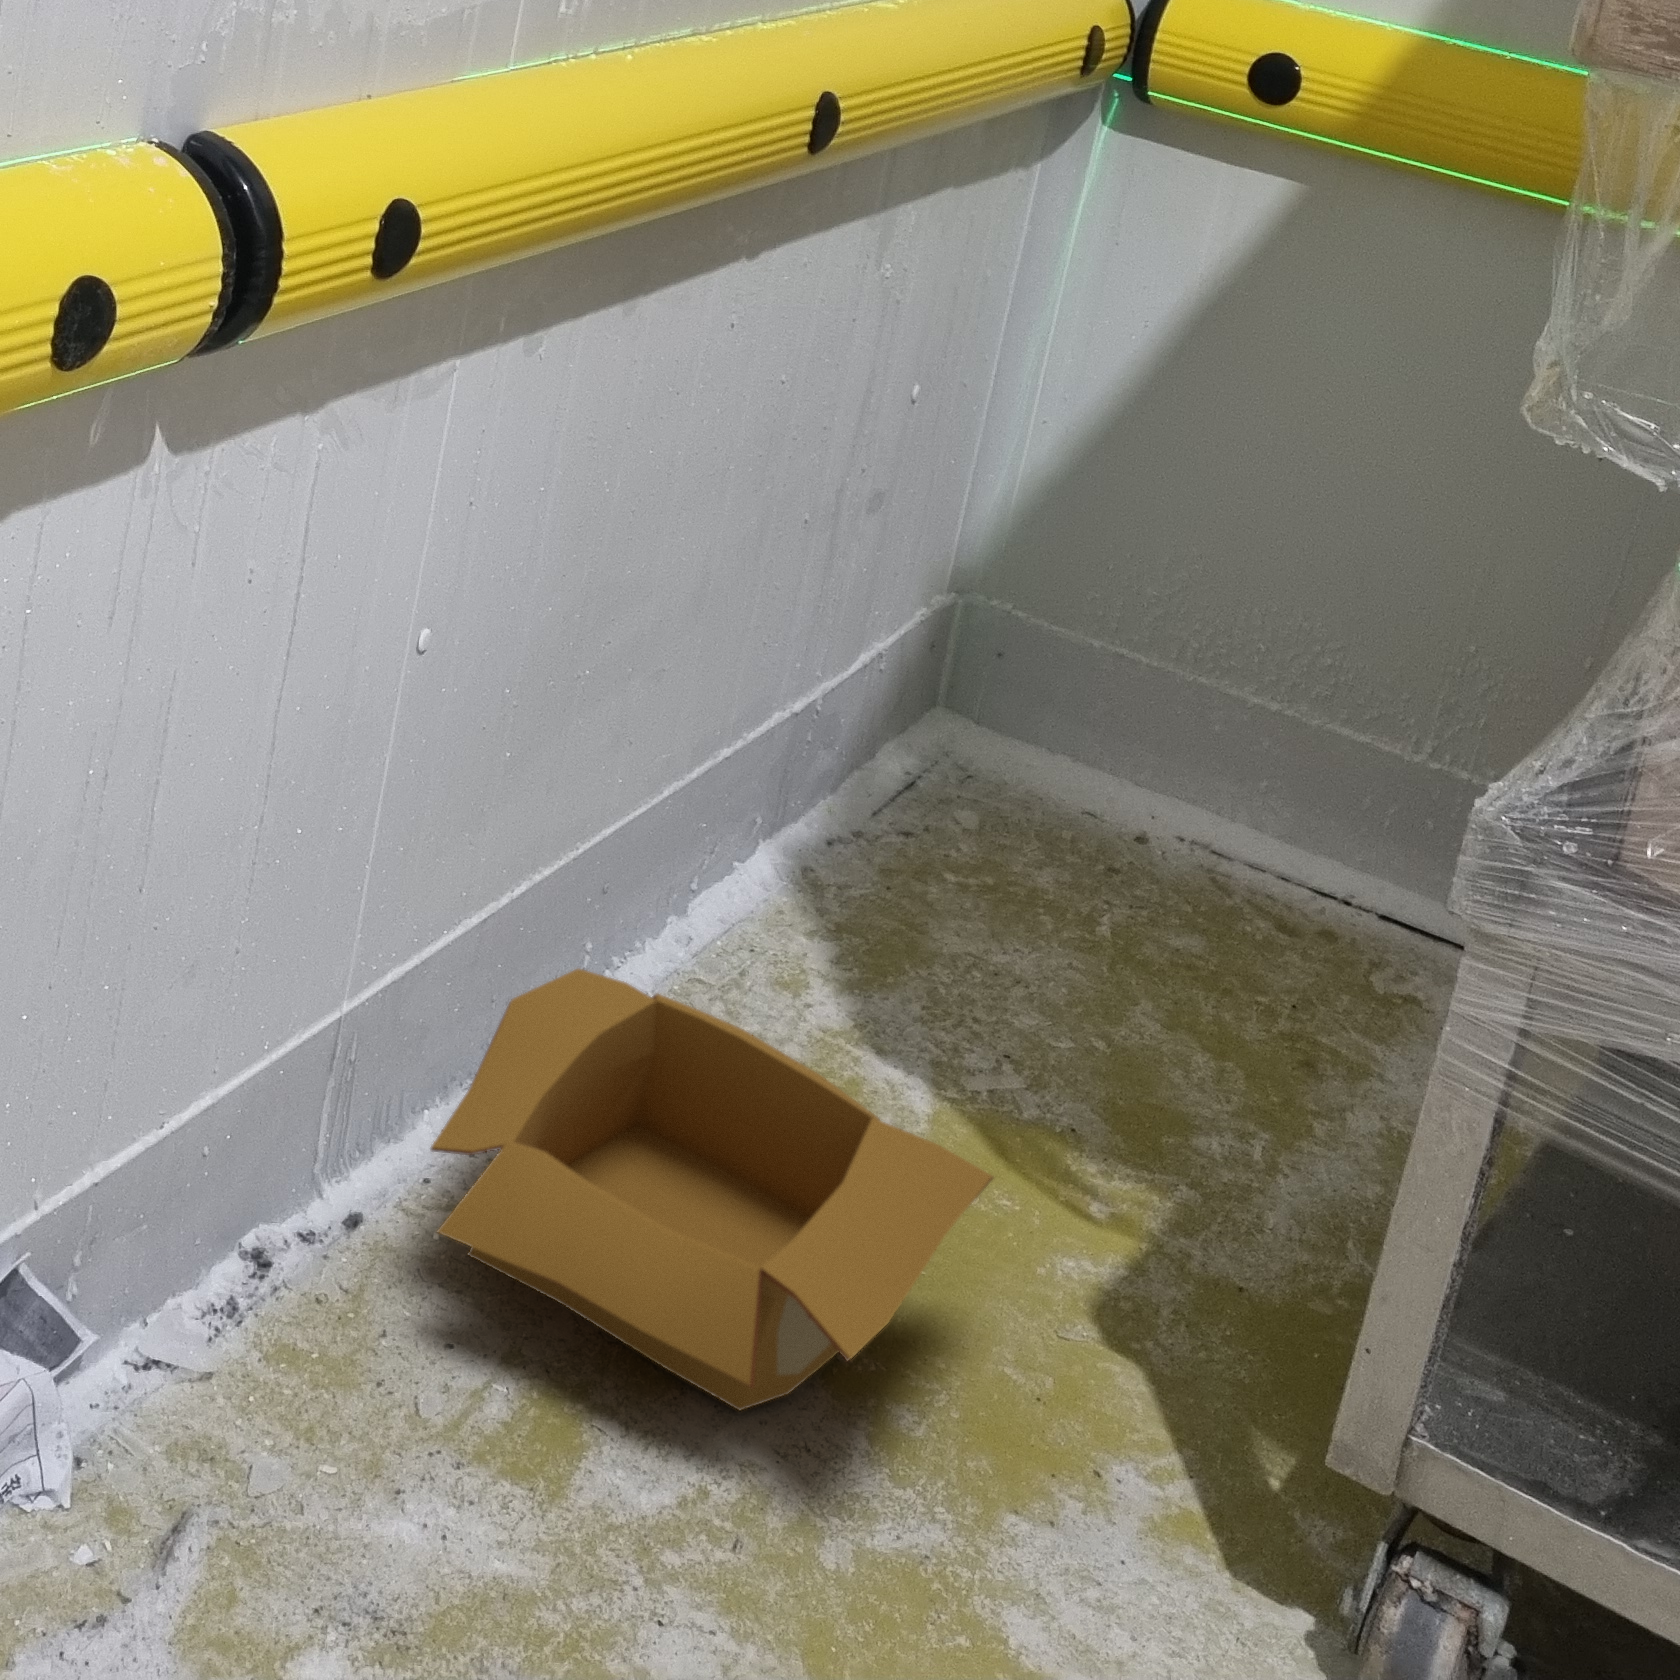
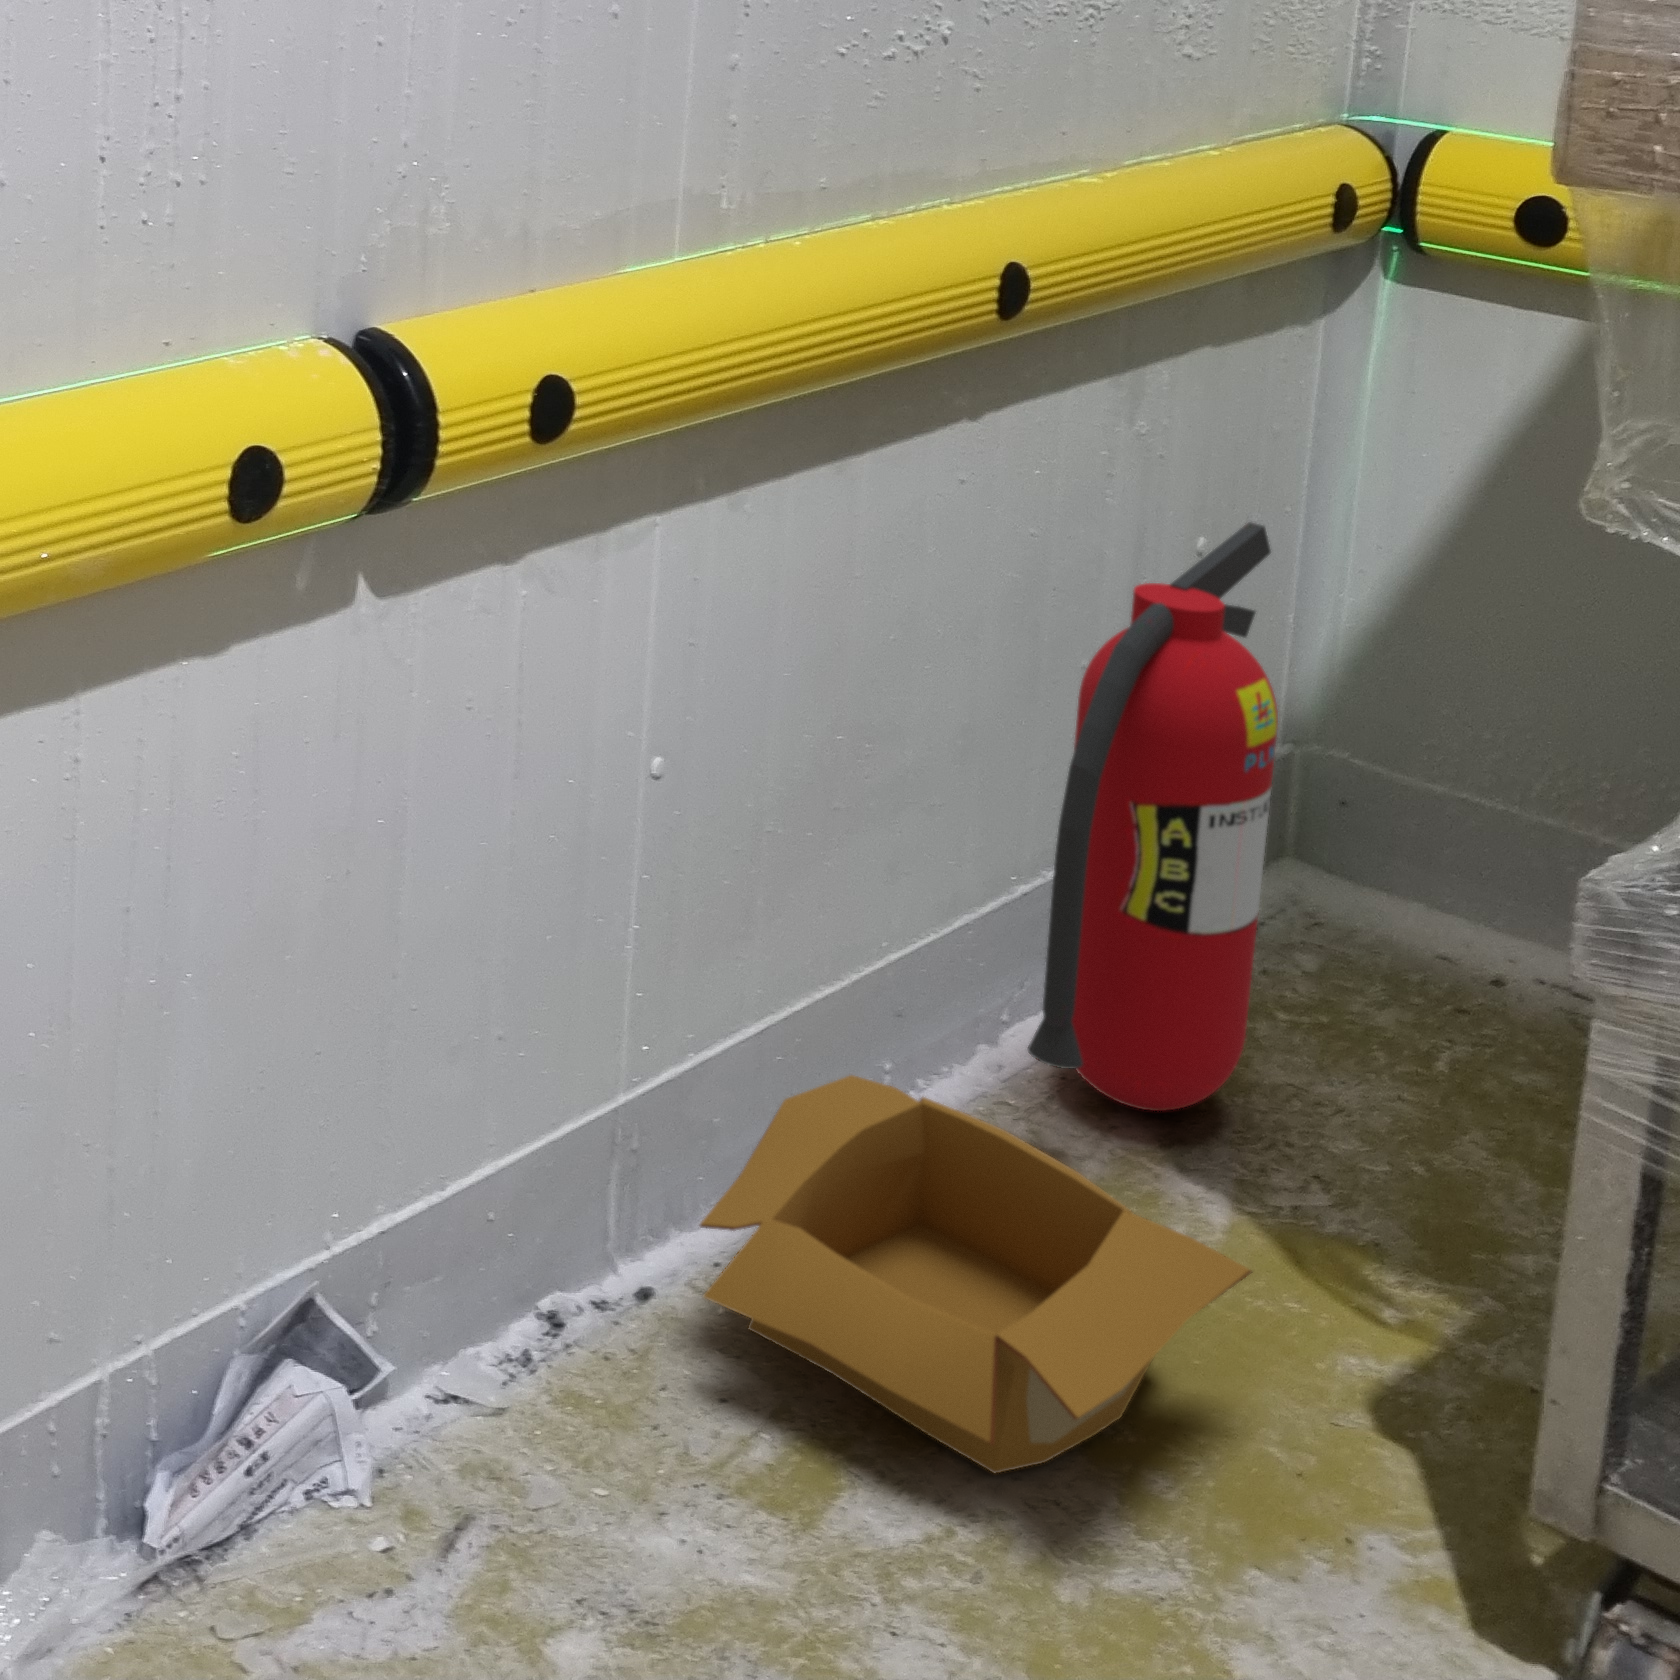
fire extinguisher: none [738,378,1014,985] -> present [1028,522,1278,1111]

